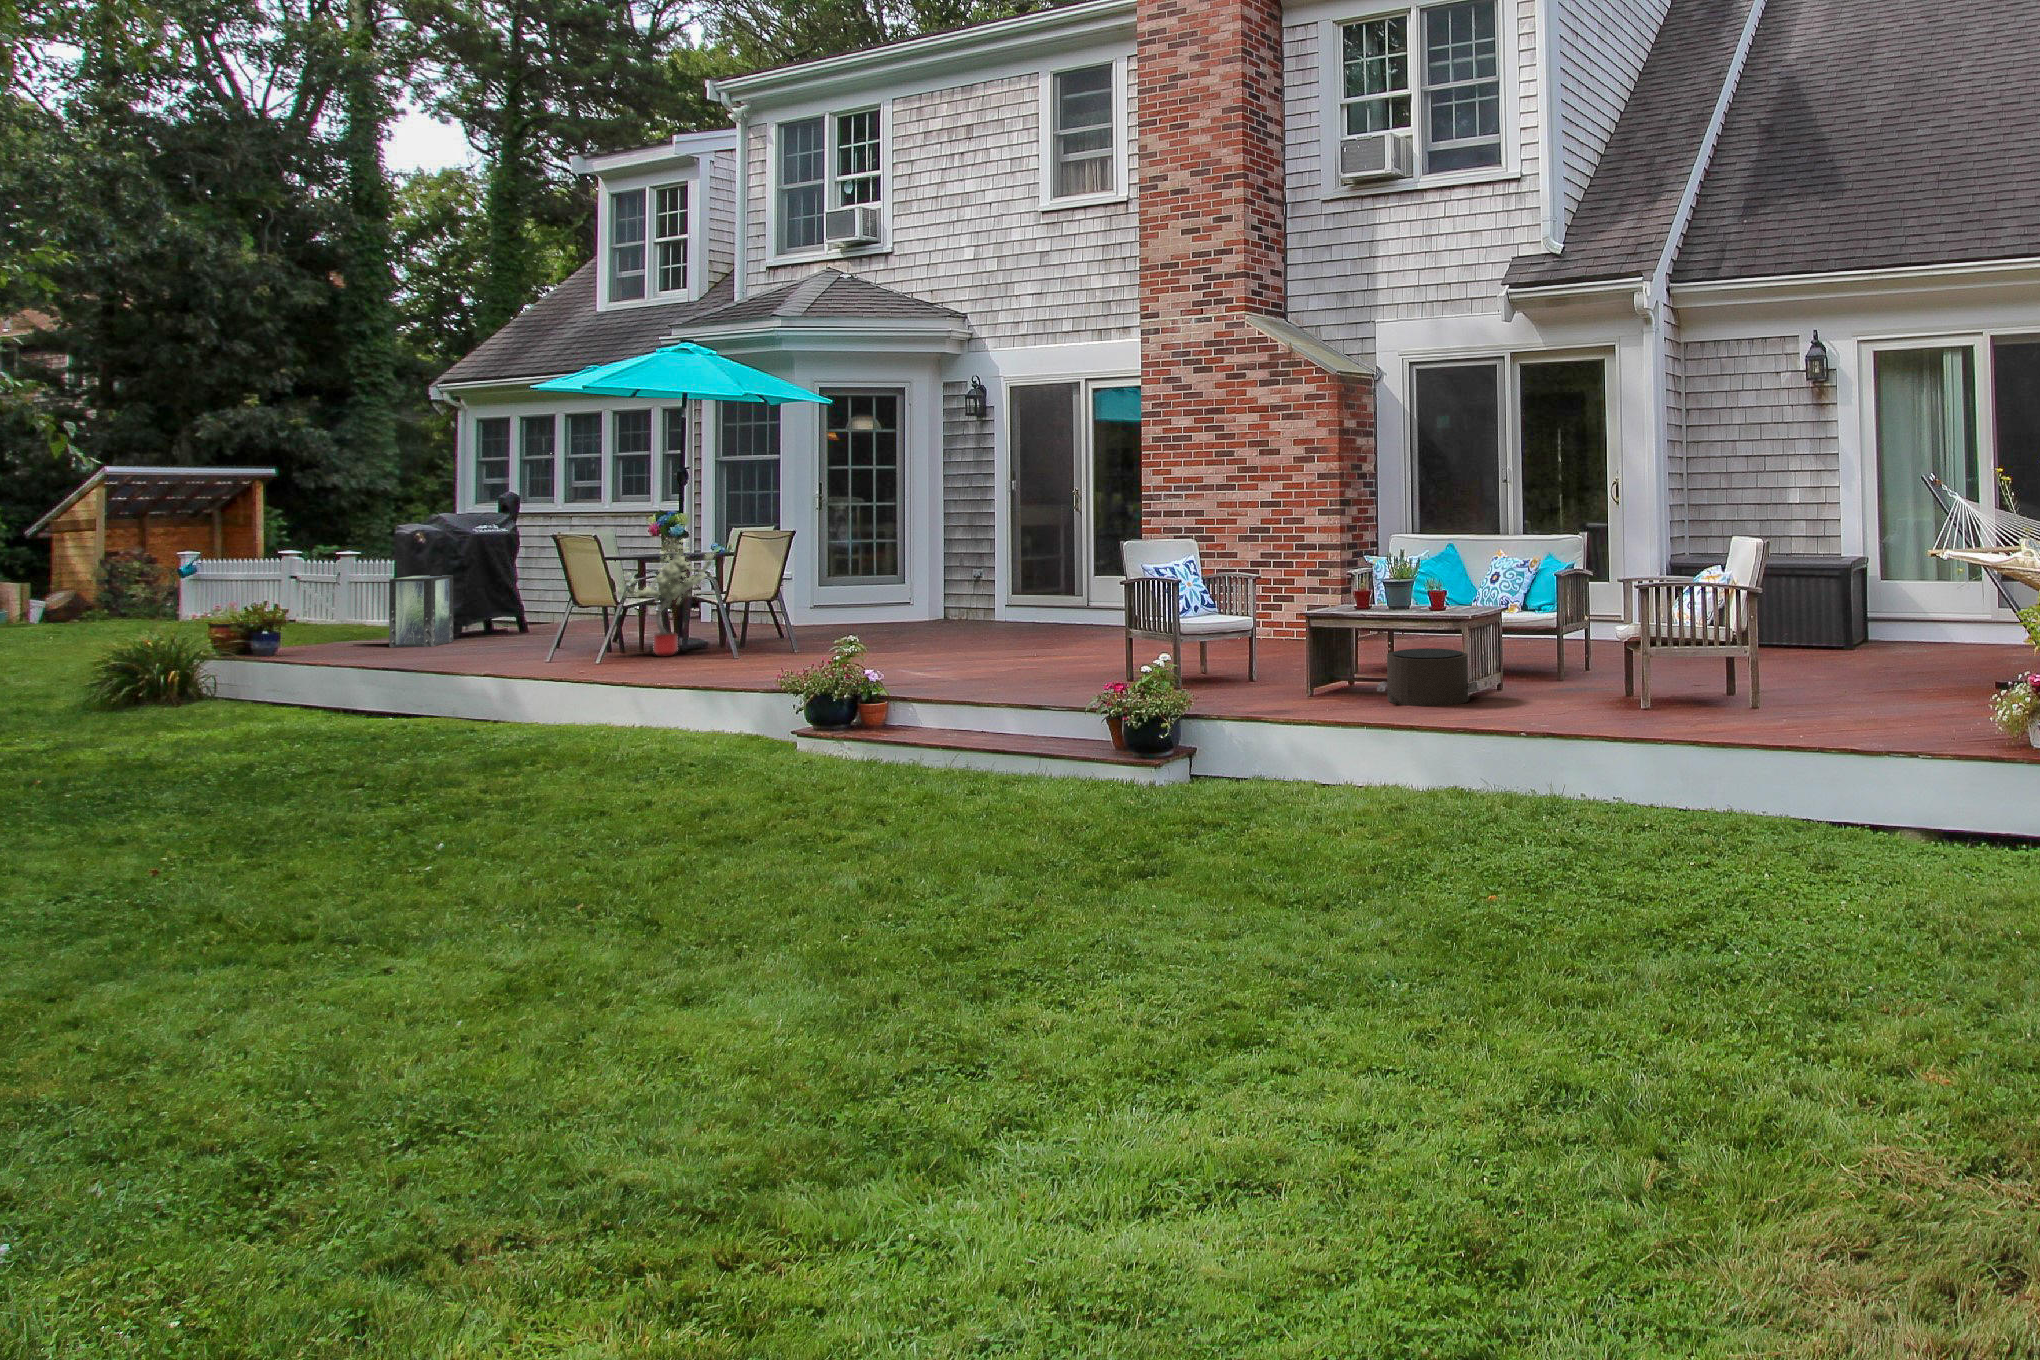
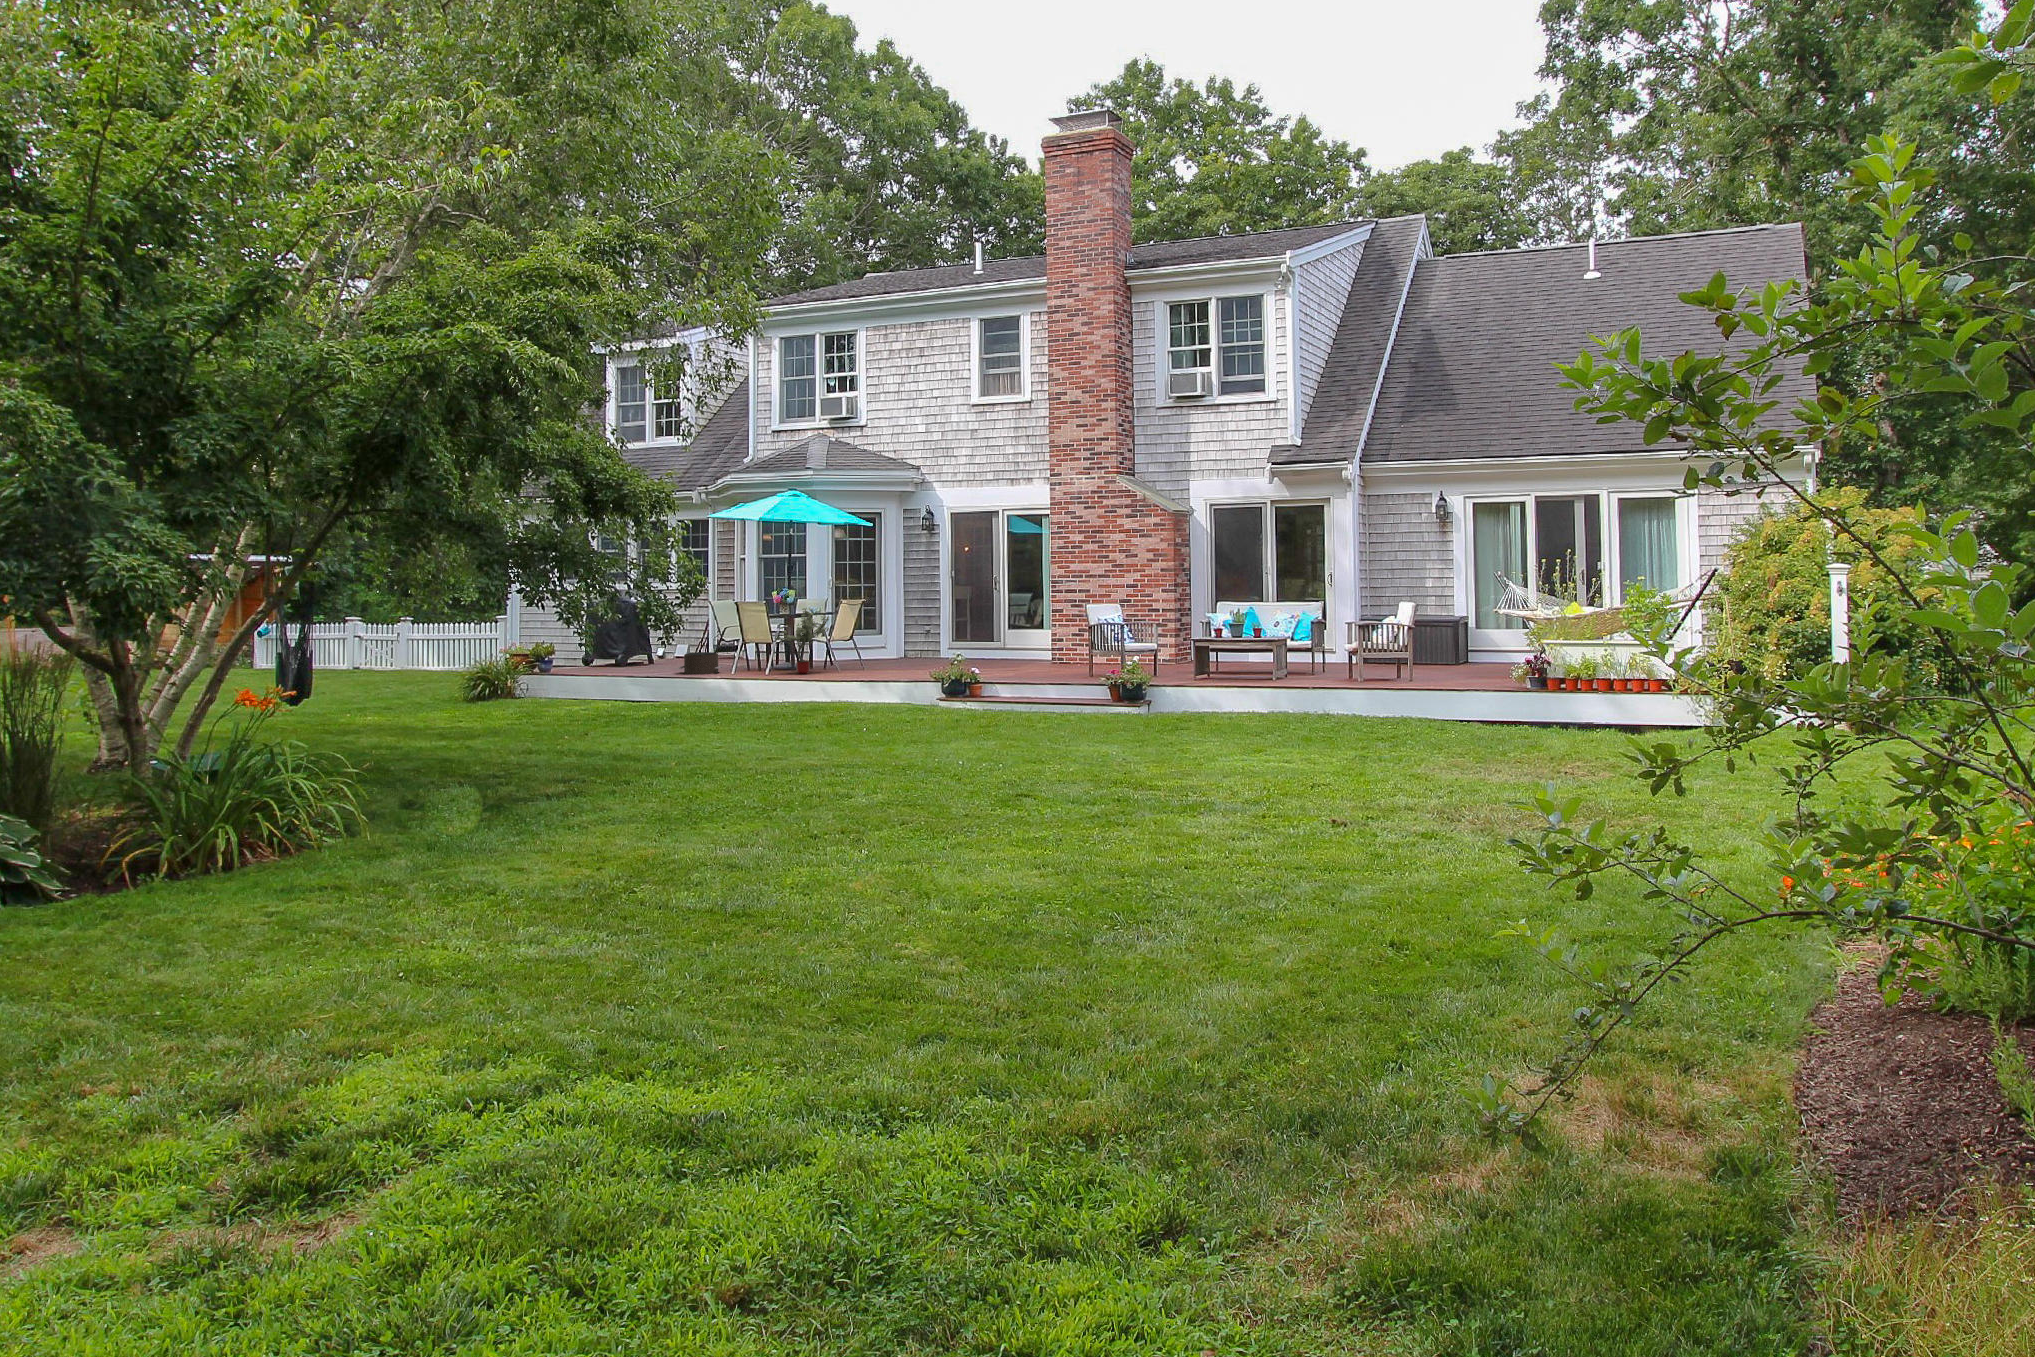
storage box: present [389,575,453,648] -> none [617,630,646,673]
pouf: present [1377,648,1479,706] -> present [678,652,722,675]

